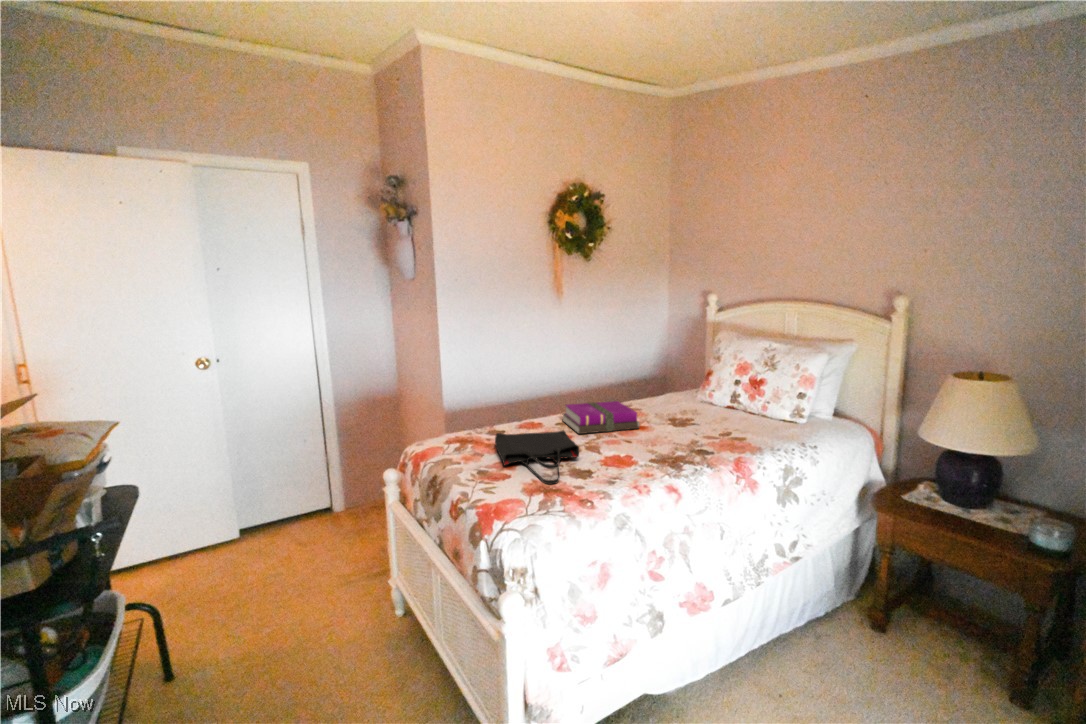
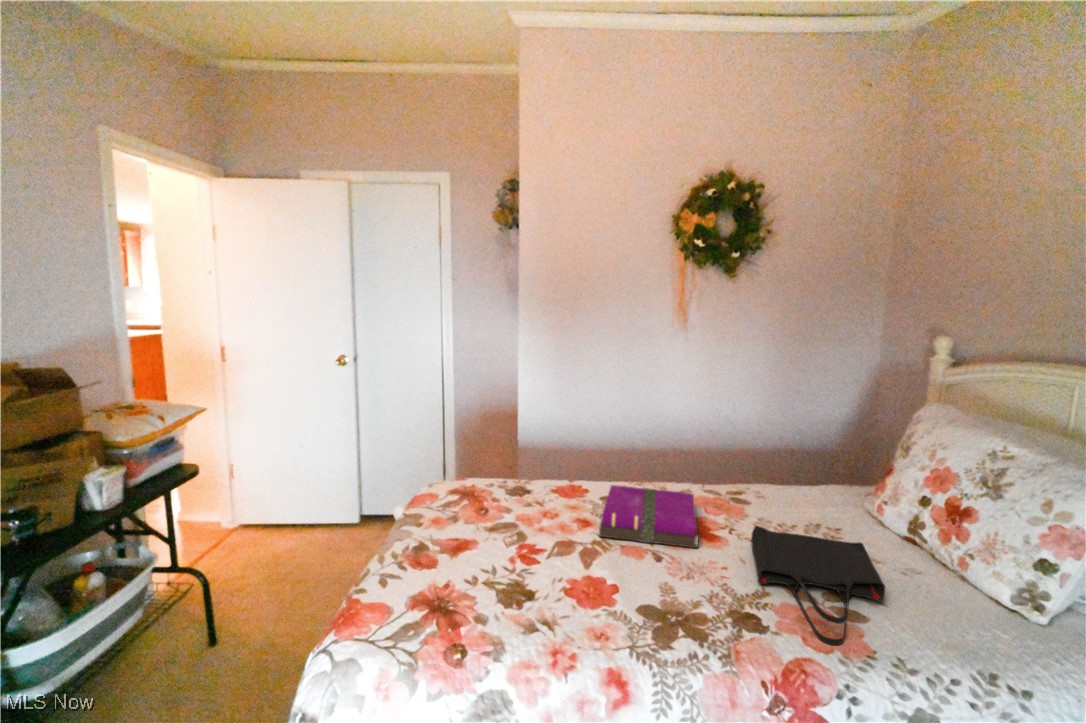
tote bag: present [495,431,579,484] -> present [751,526,885,645]

